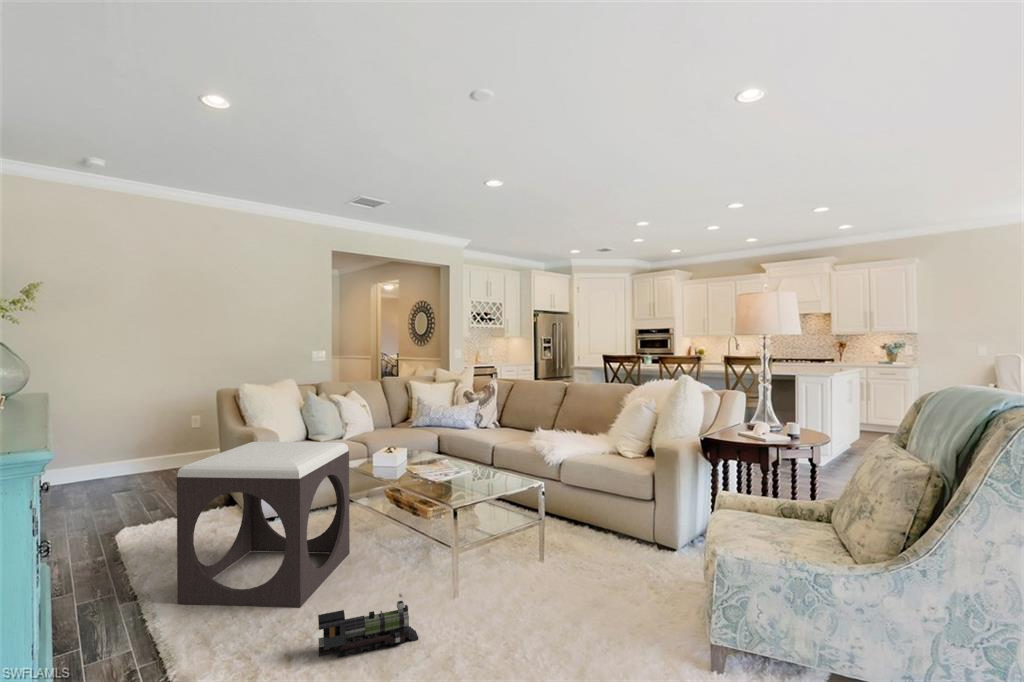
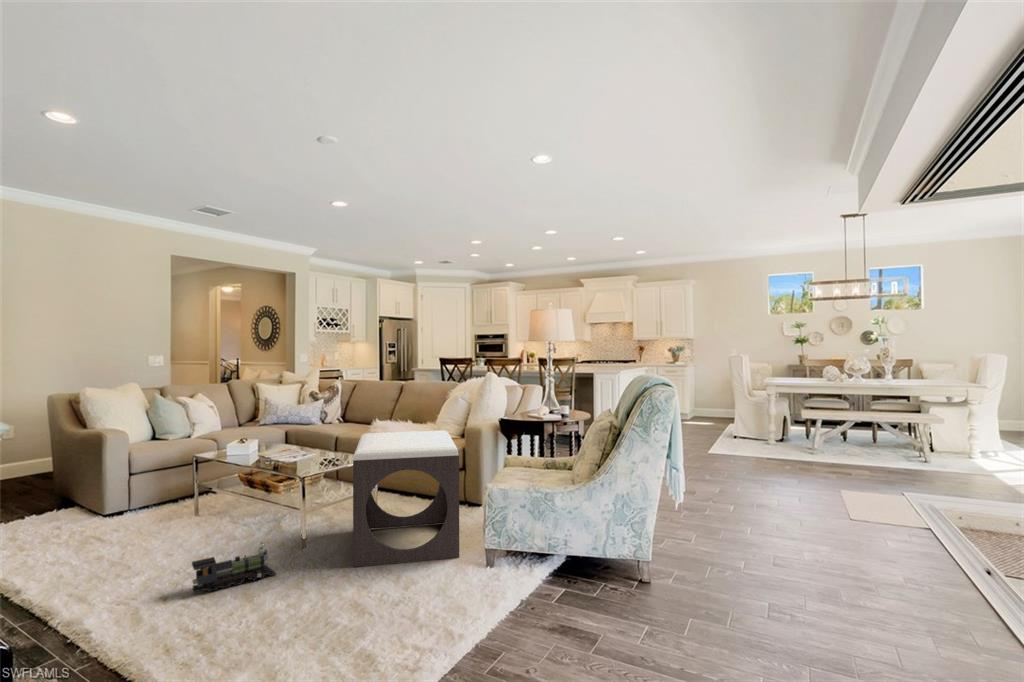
footstool: present [177,442,350,607] -> present [353,431,459,567]

